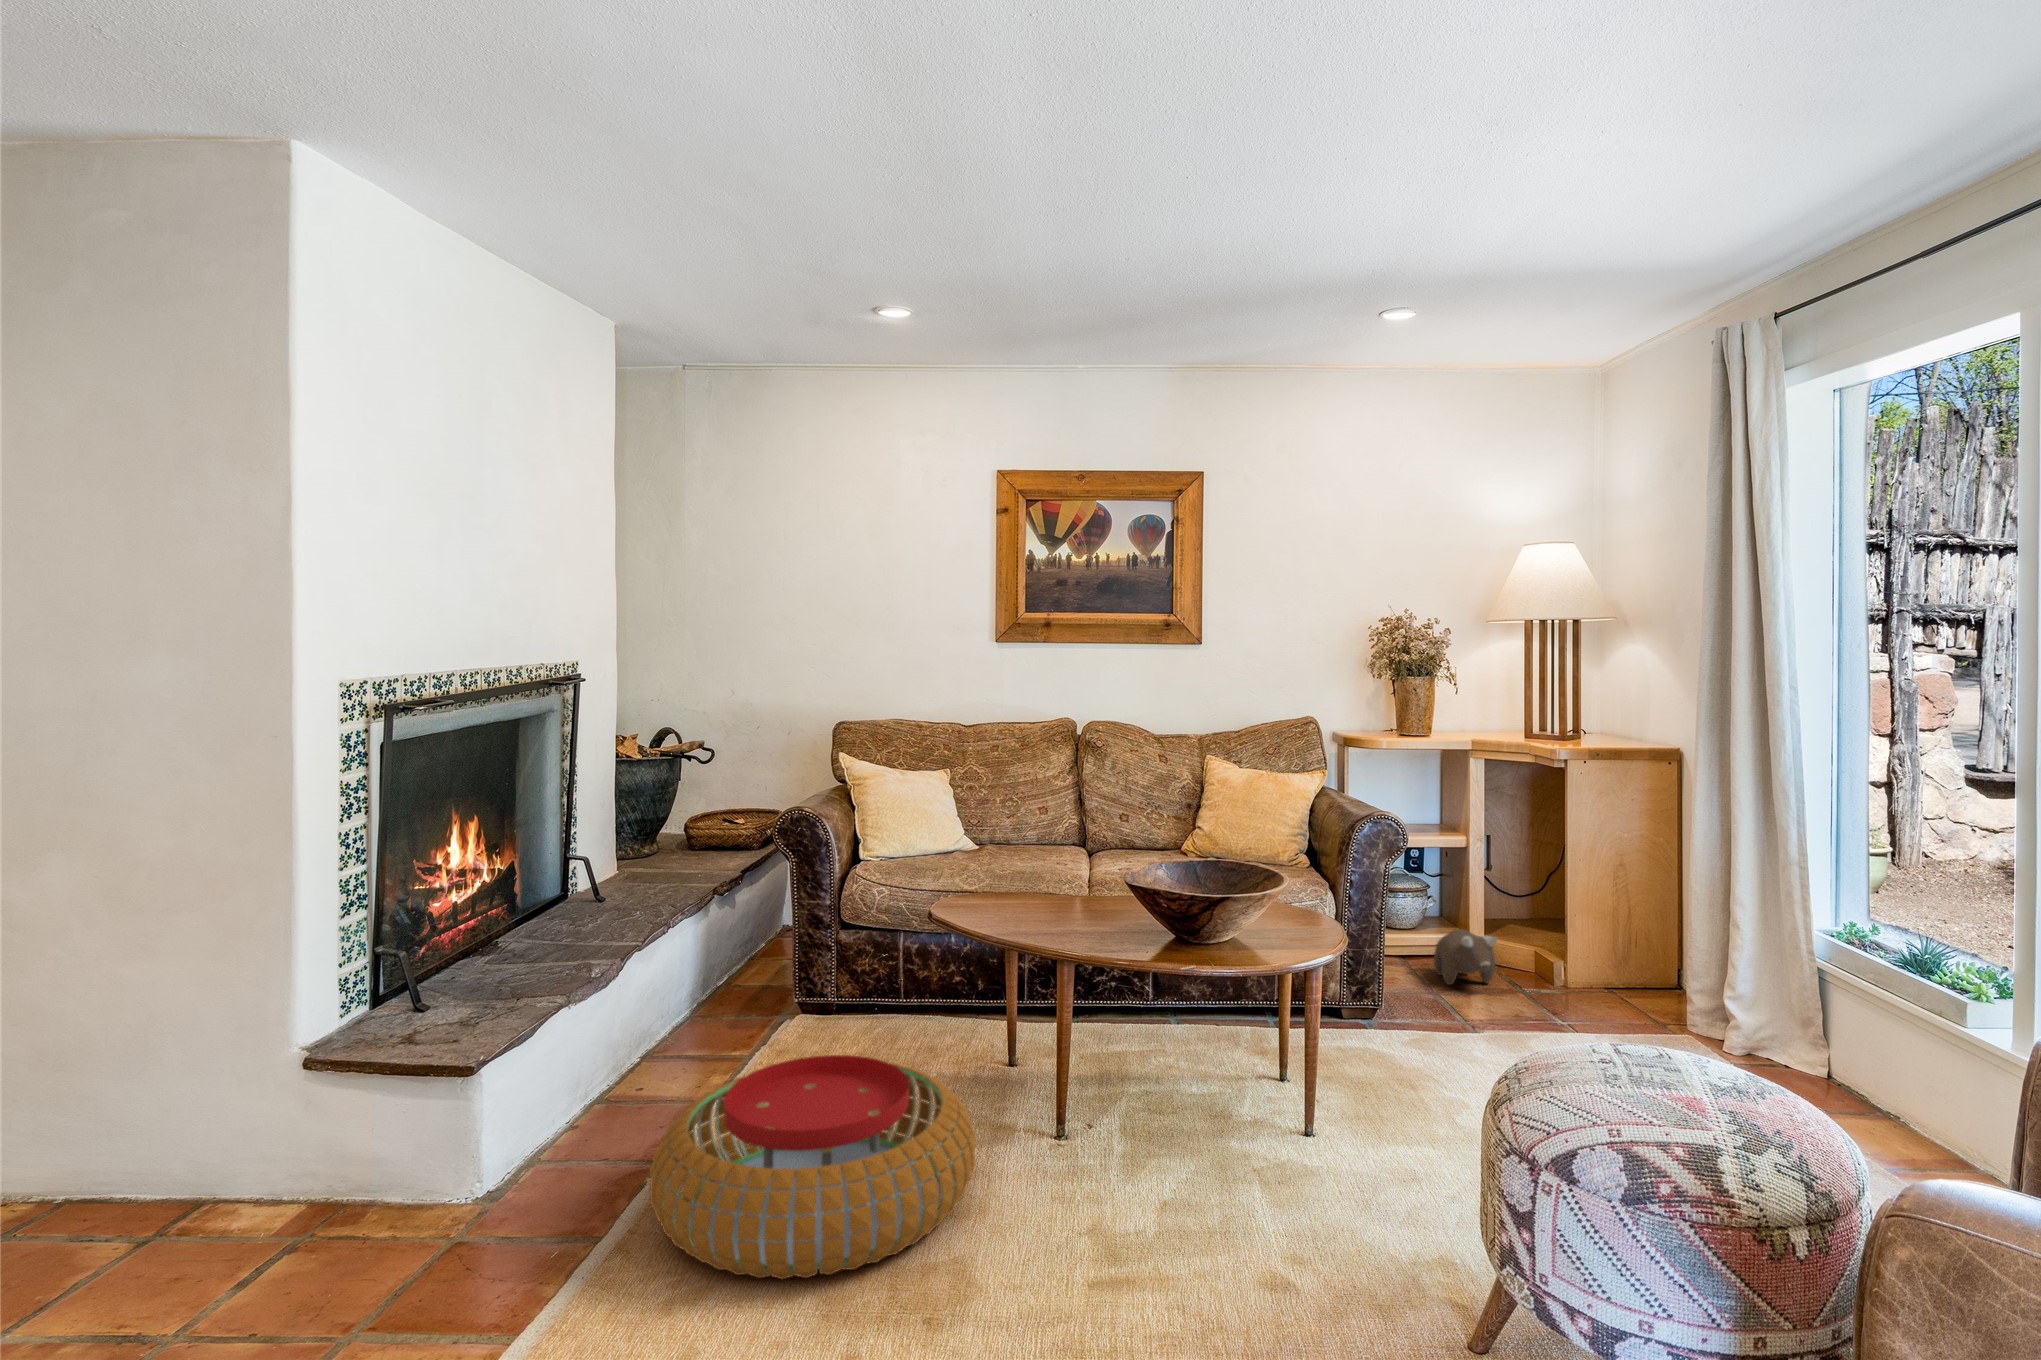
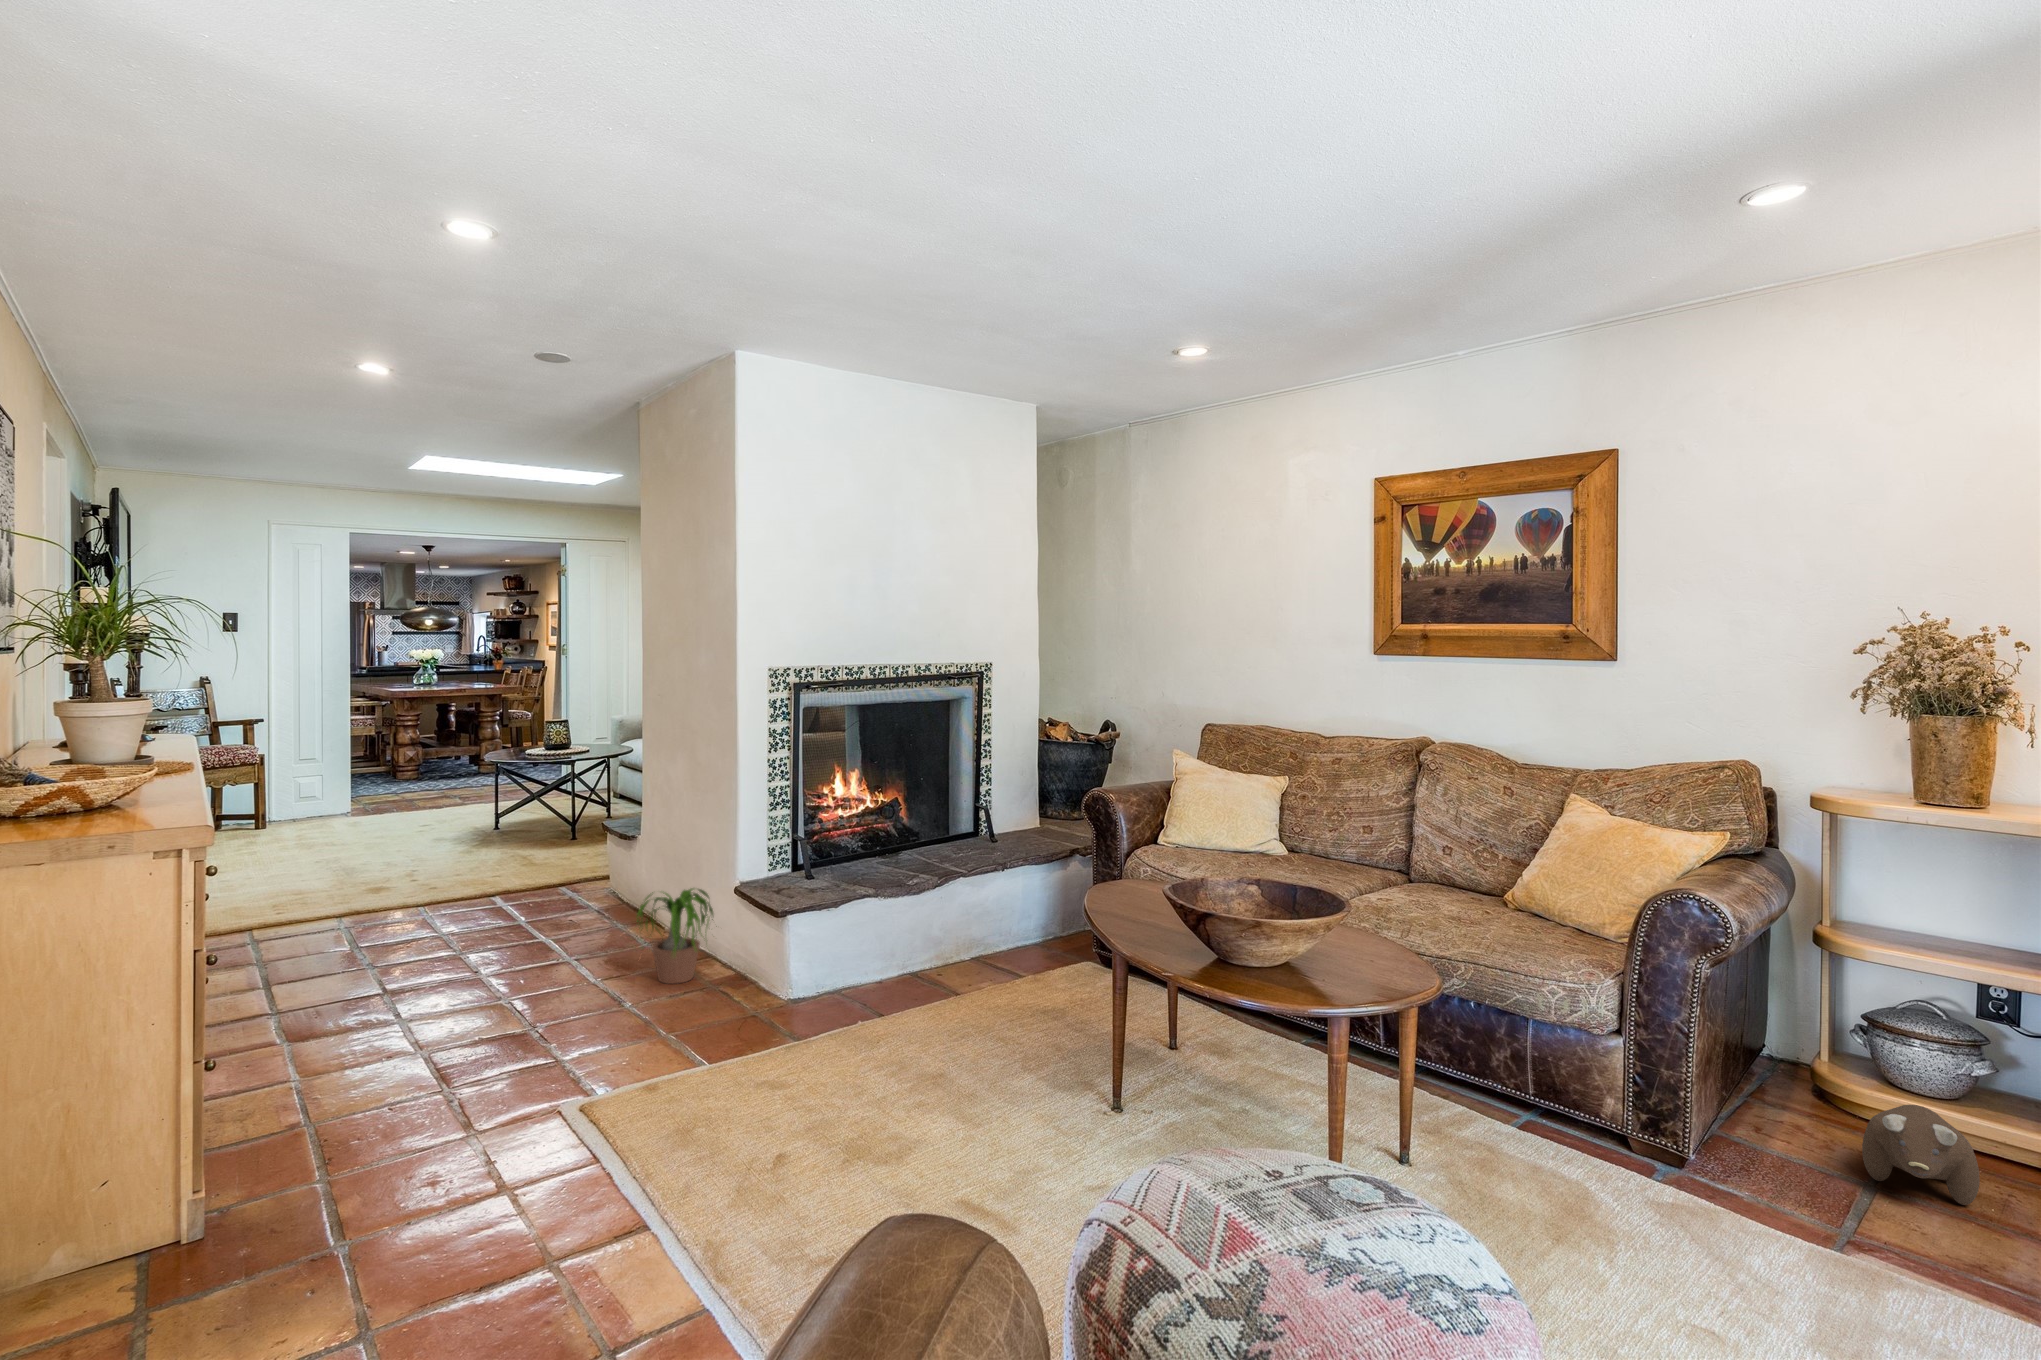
pouf: present [650,1055,975,1279] -> none [784,964,1018,1116]
potted plant: none [70,1082,330,1280] -> present [637,888,713,984]

